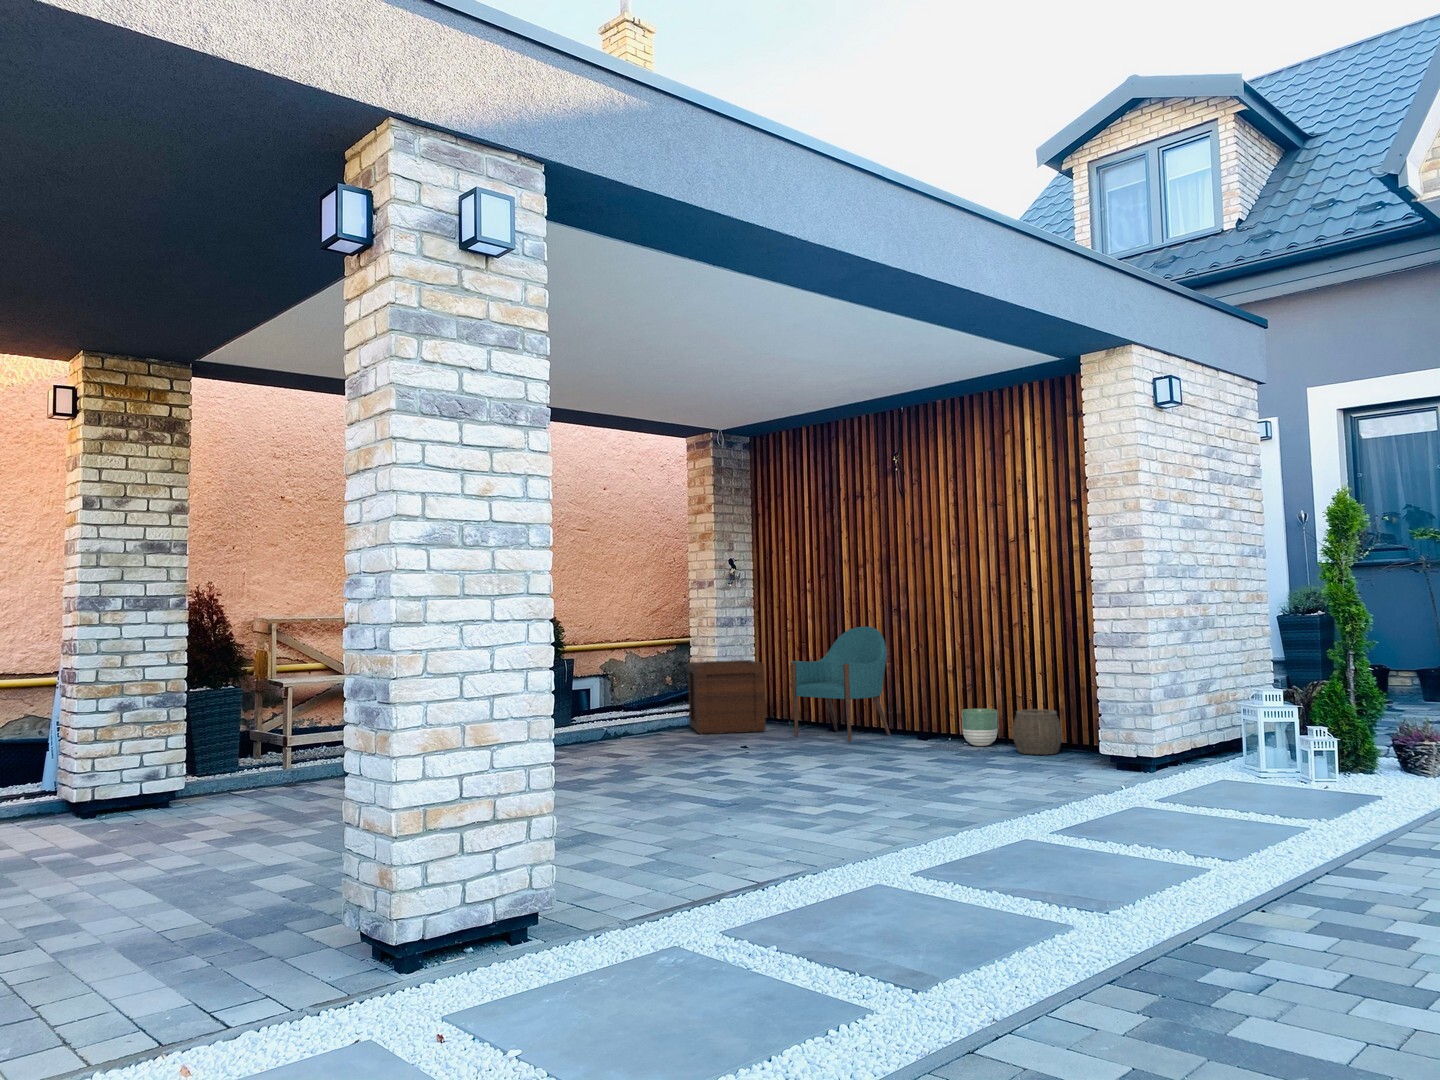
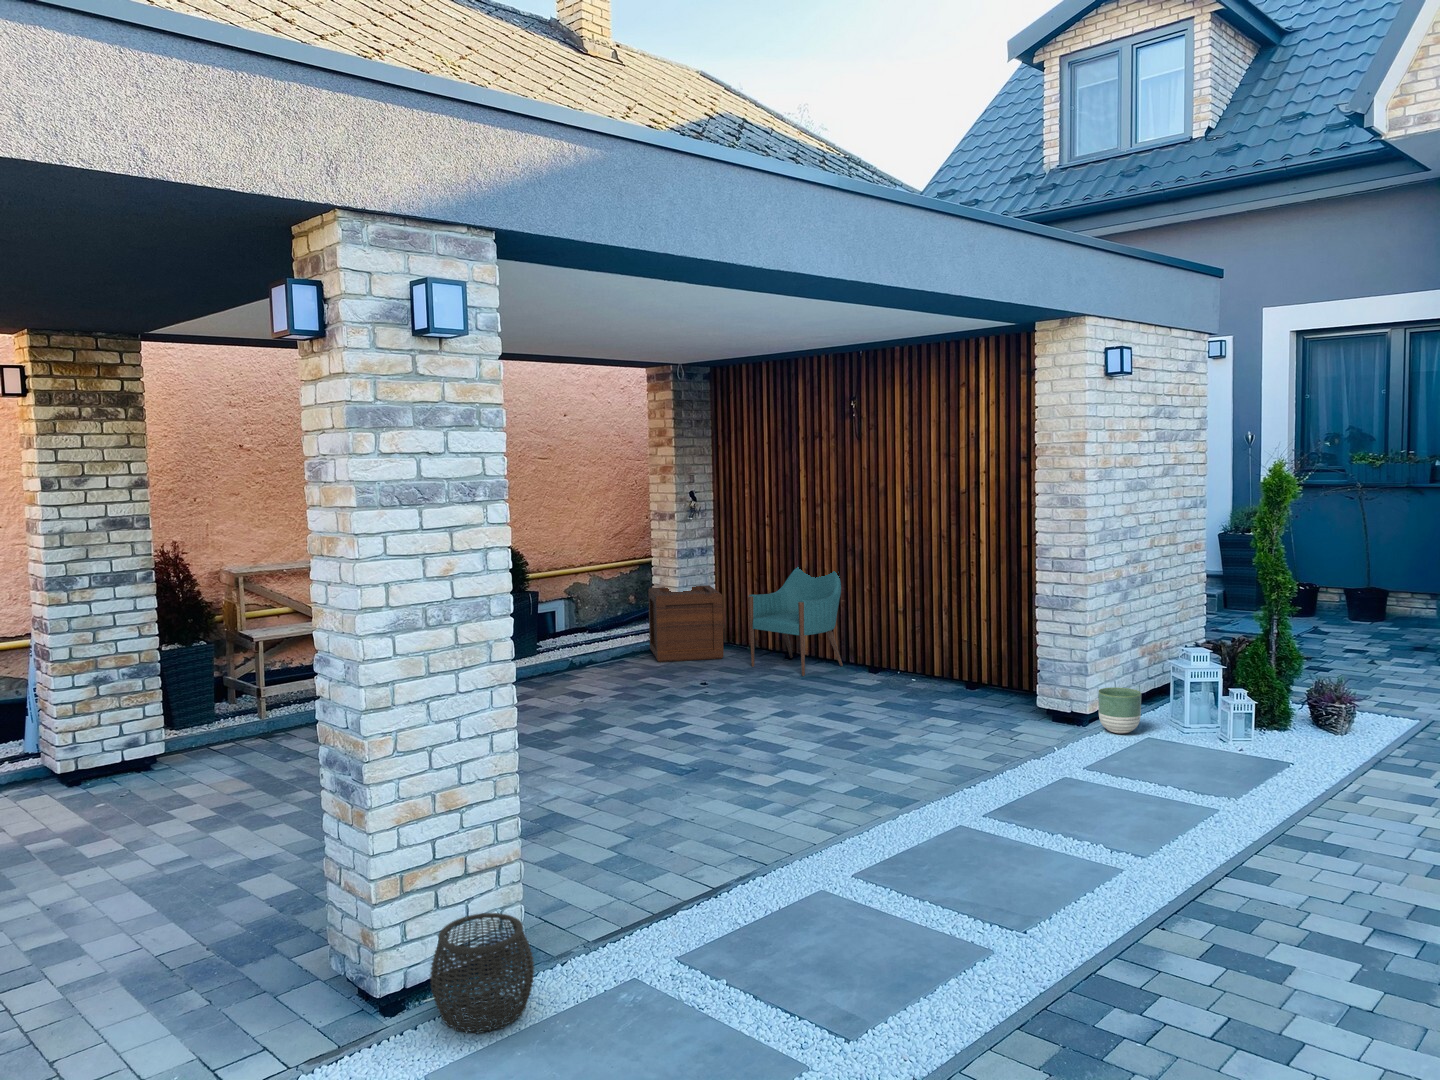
planter: present [962,708,998,746] -> present [1098,687,1141,733]
woven basket: present [1013,709,1062,755] -> present [430,913,534,1033]

